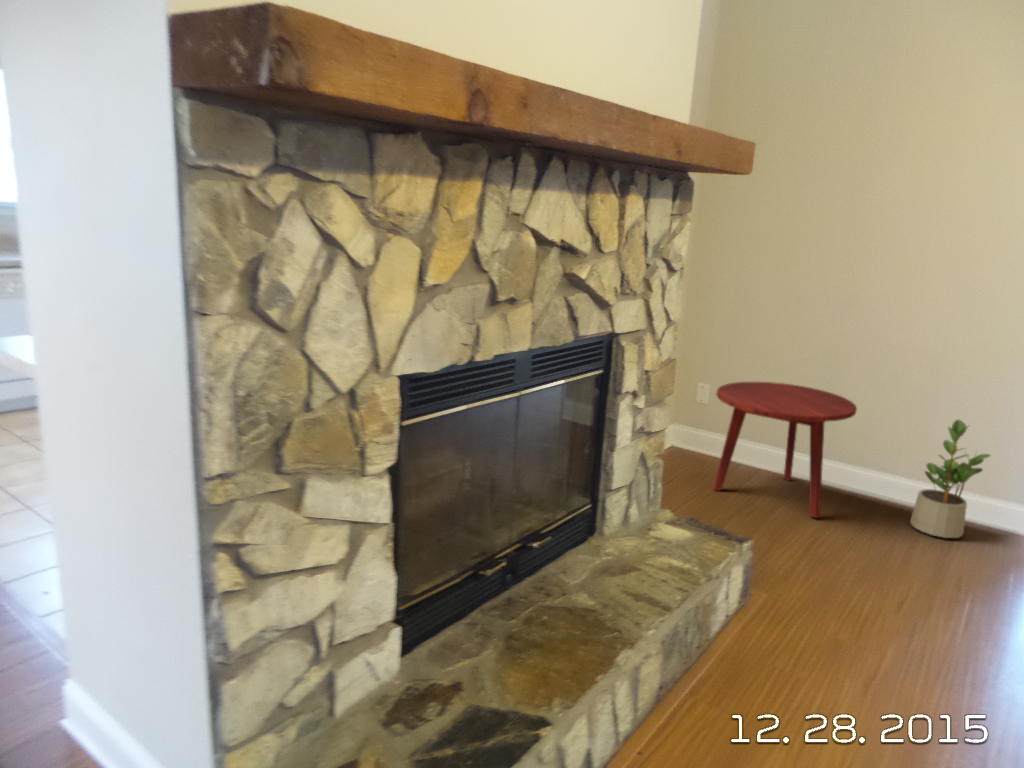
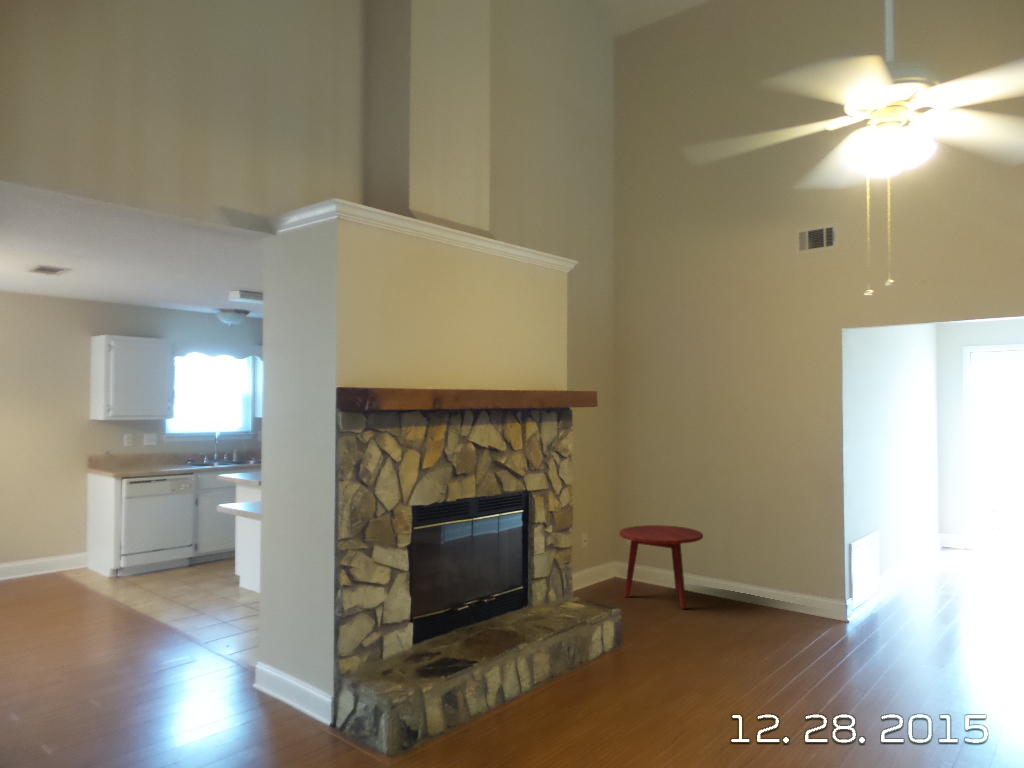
potted plant: present [911,420,990,538] -> none [744,539,783,616]

